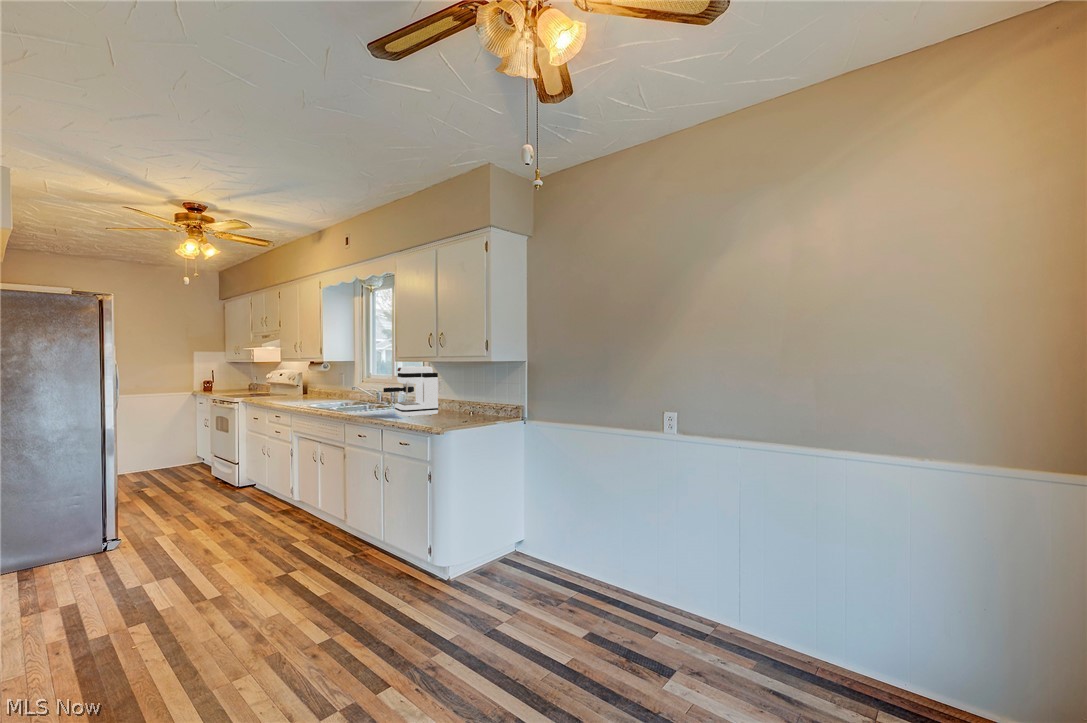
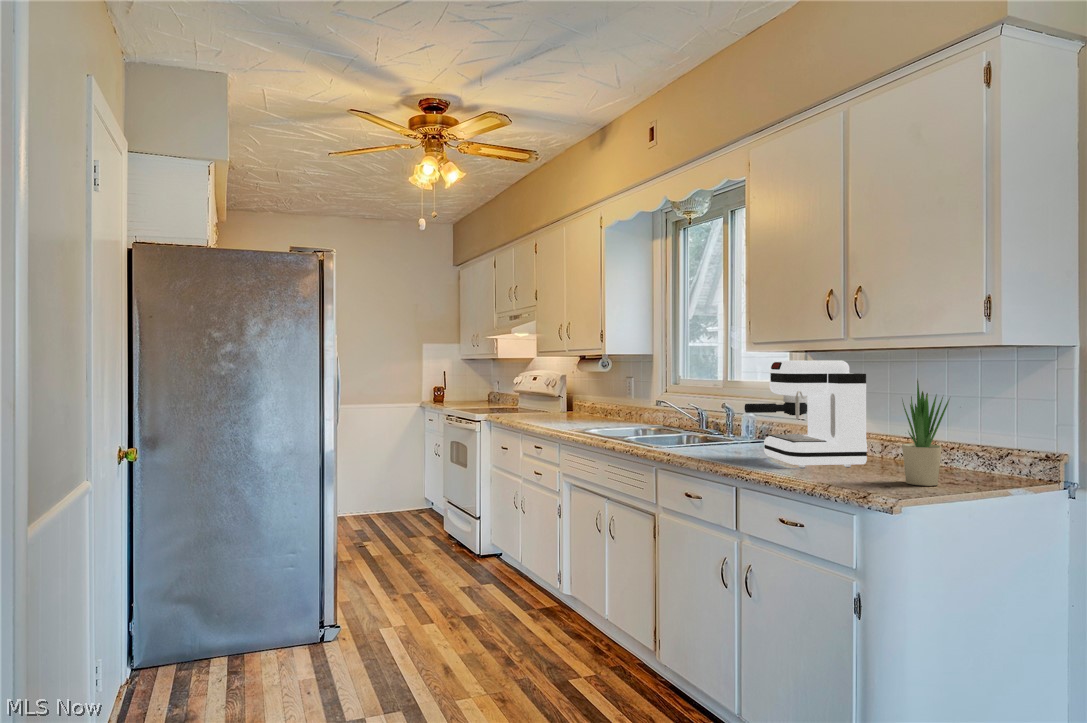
potted plant: none [445,375,463,421] -> present [902,380,950,486]

